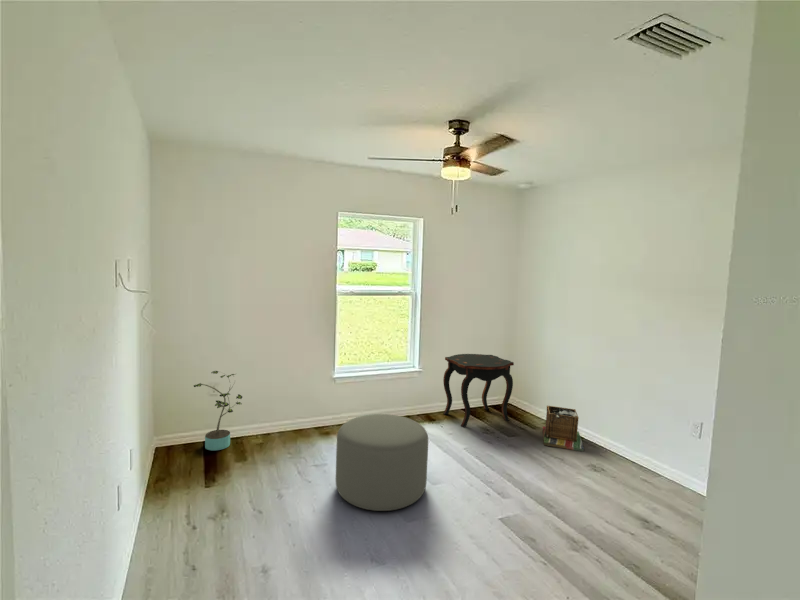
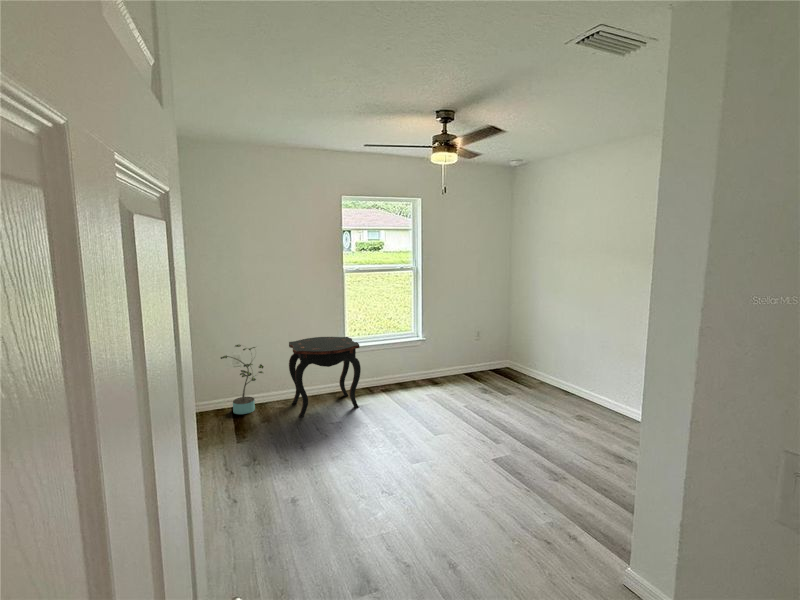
side table: present [443,354,514,427] -> present [289,337,361,417]
laundry basket: present [543,406,584,451] -> none [538,368,574,407]
ottoman: present [336,414,428,511] -> none [349,377,429,456]

